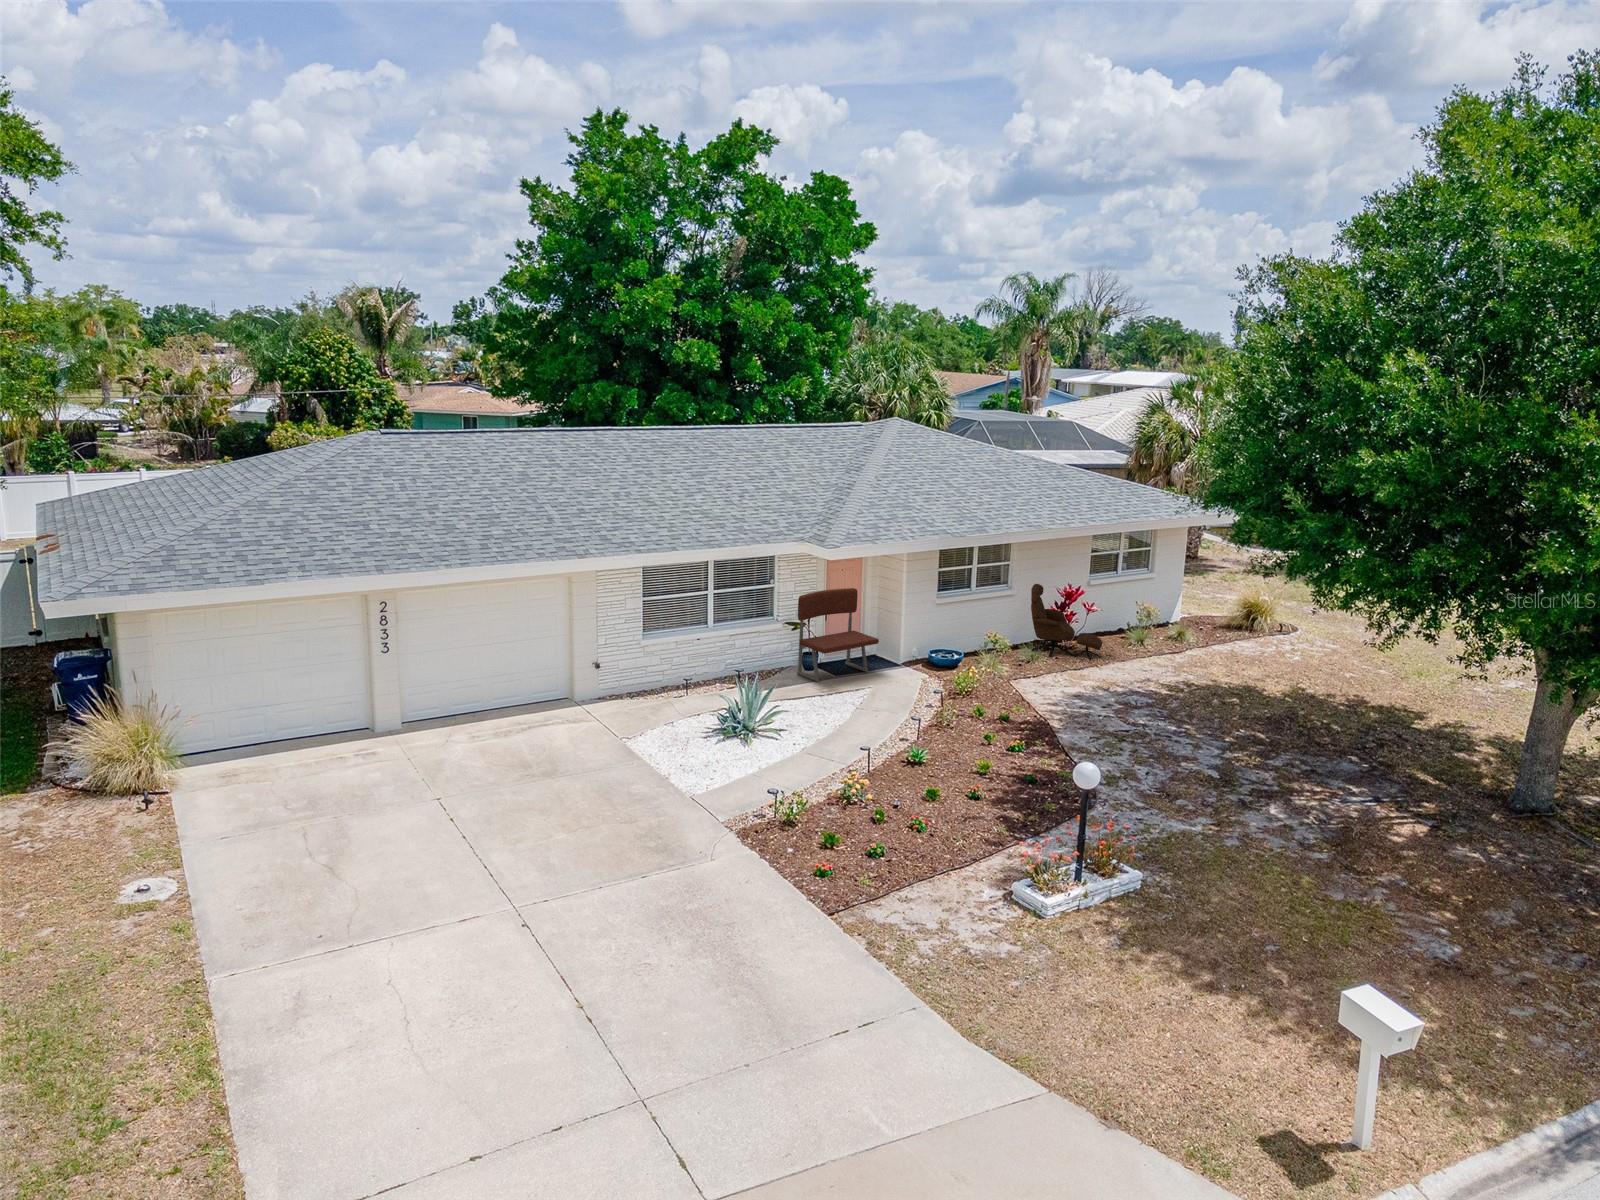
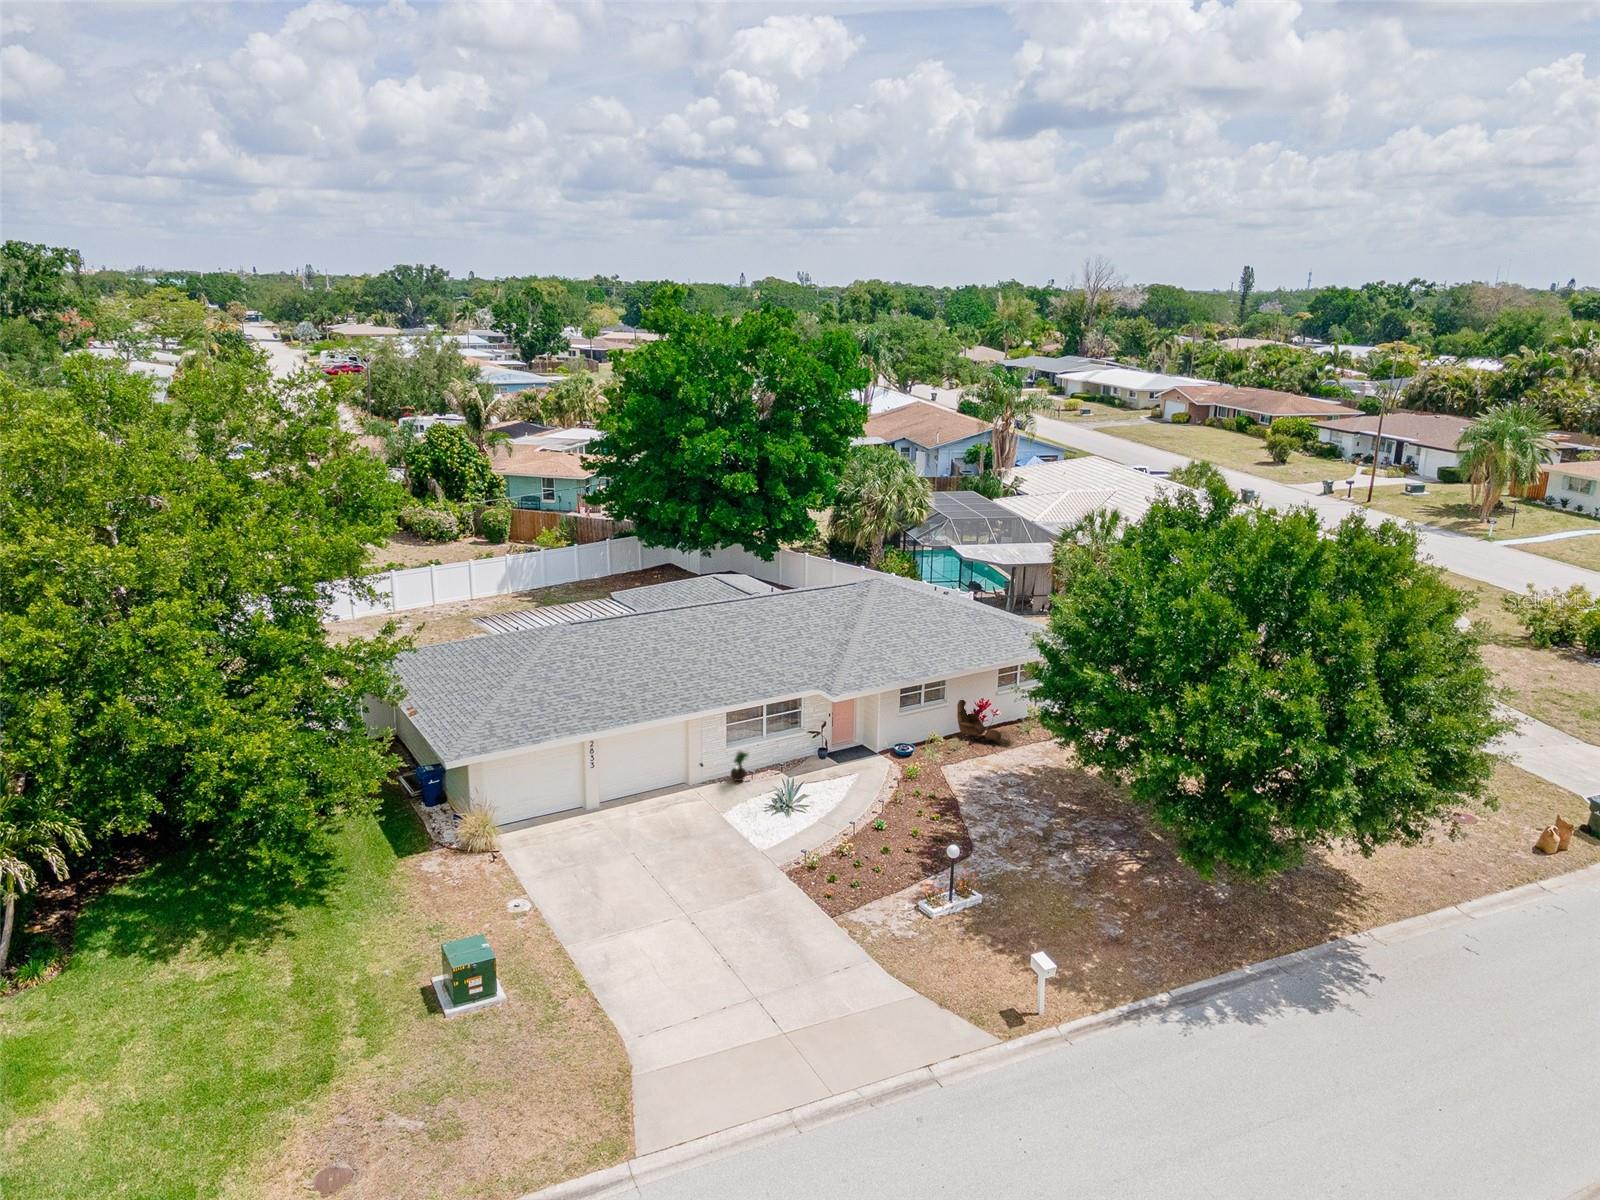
bench: present [797,588,879,682] -> none [815,711,863,769]
potted tree: none [648,635,684,694] -> present [731,751,748,781]

